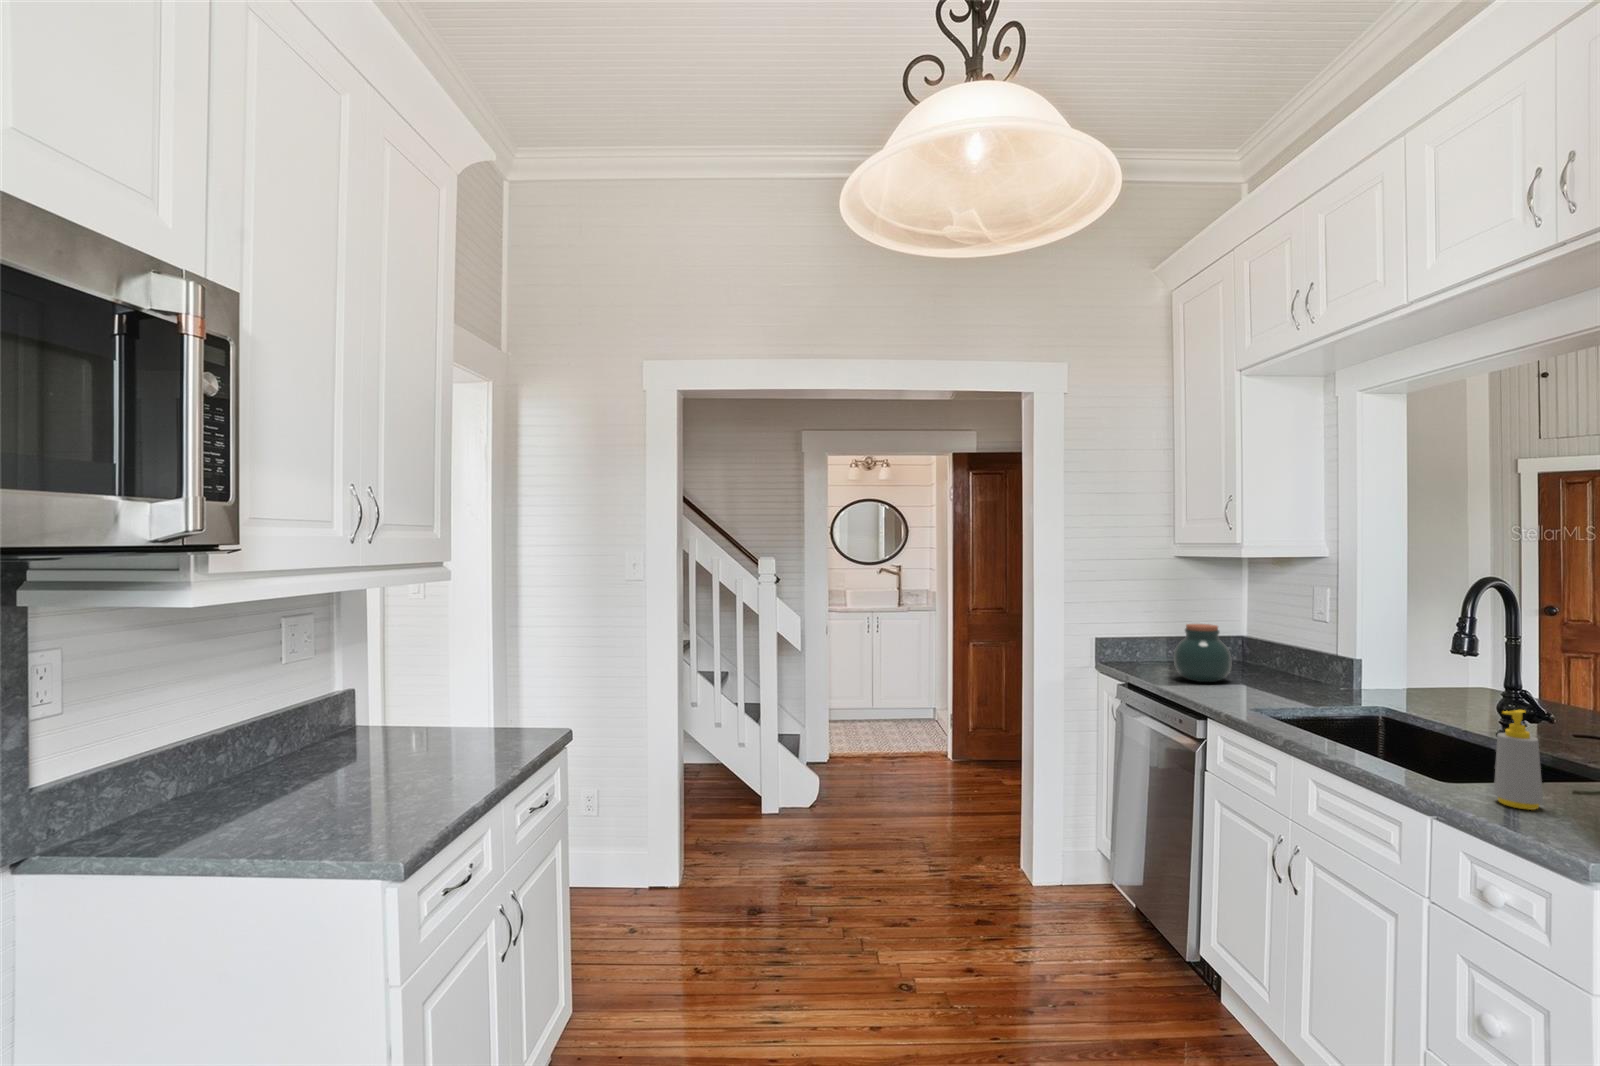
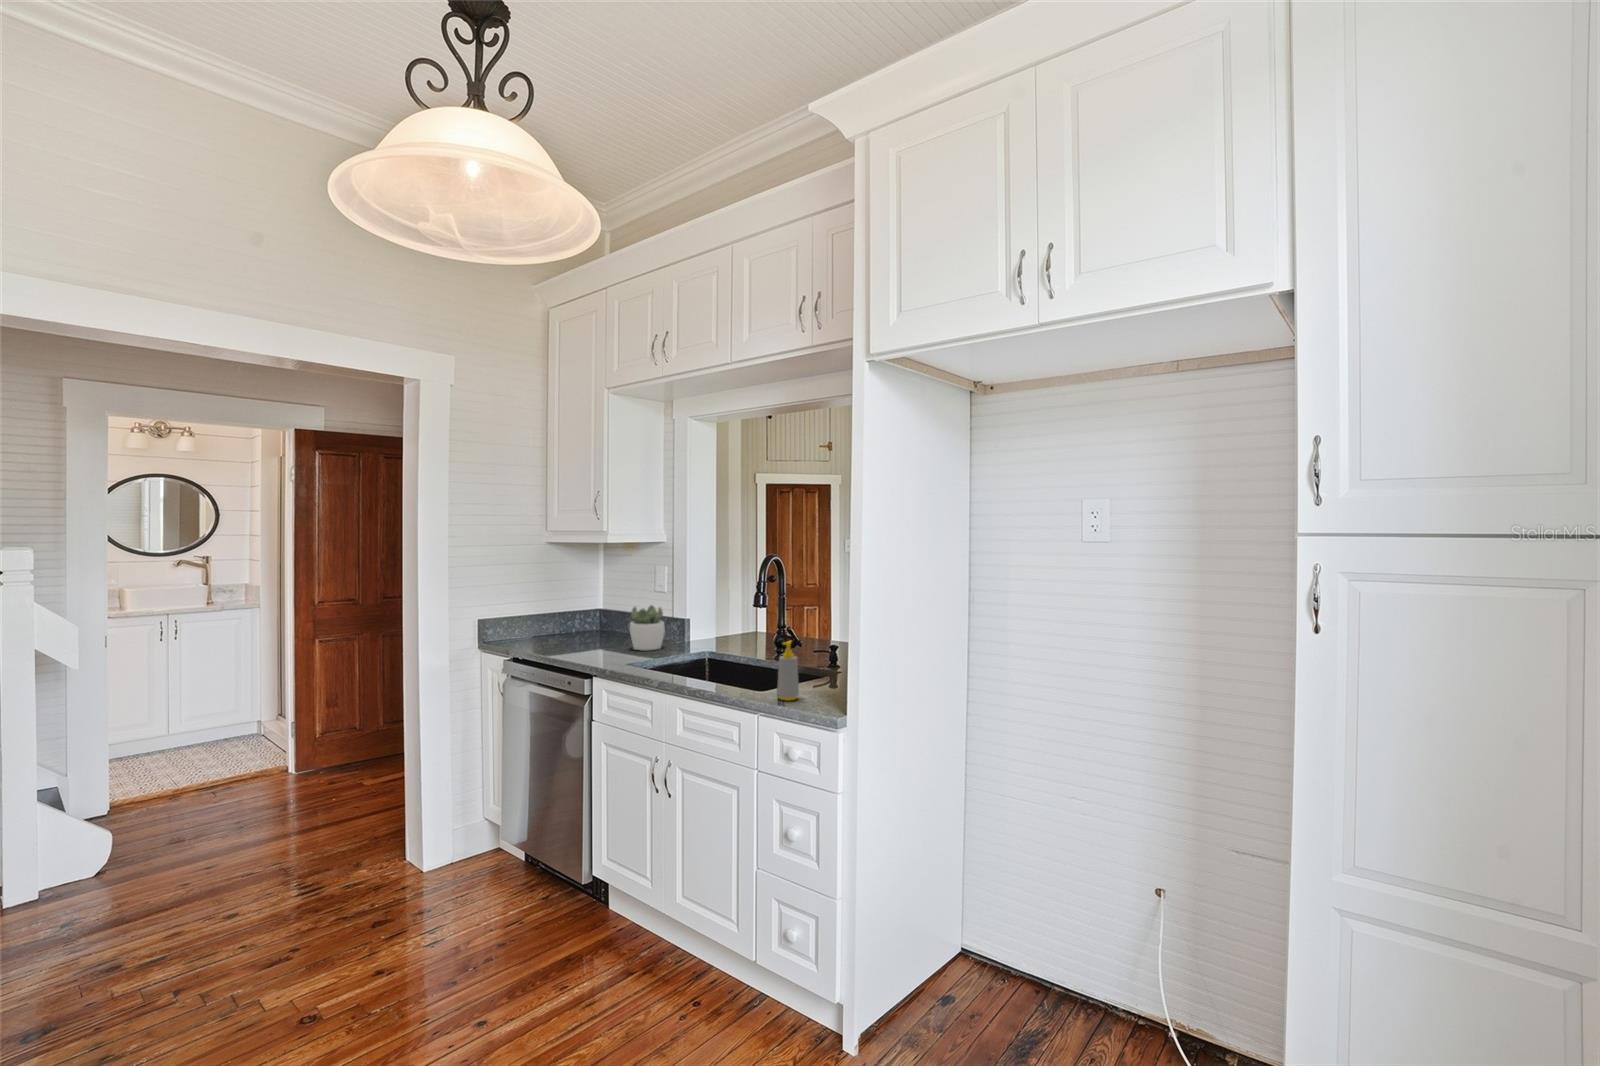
jar: present [1174,624,1231,682] -> none [559,601,603,650]
succulent plant: none [1266,635,1320,695] -> present [630,605,665,651]

